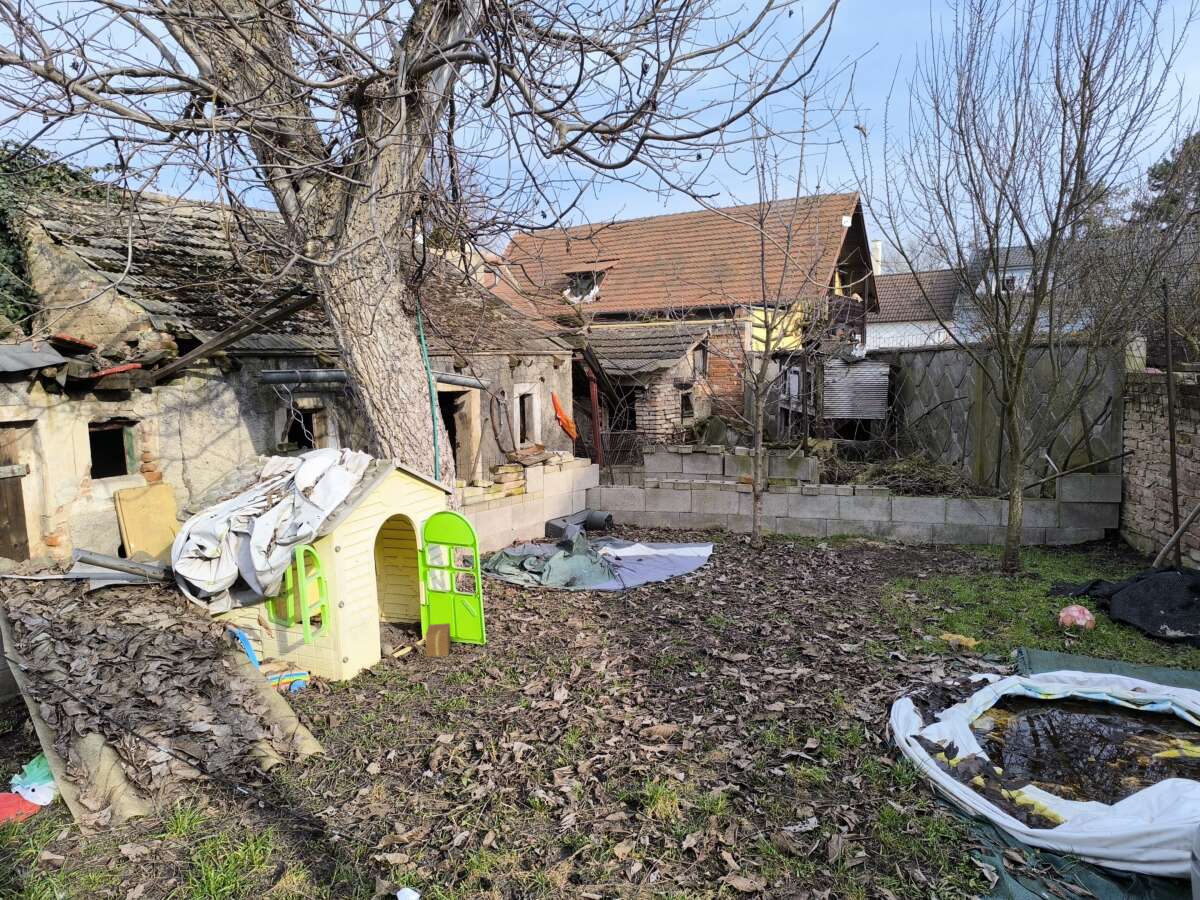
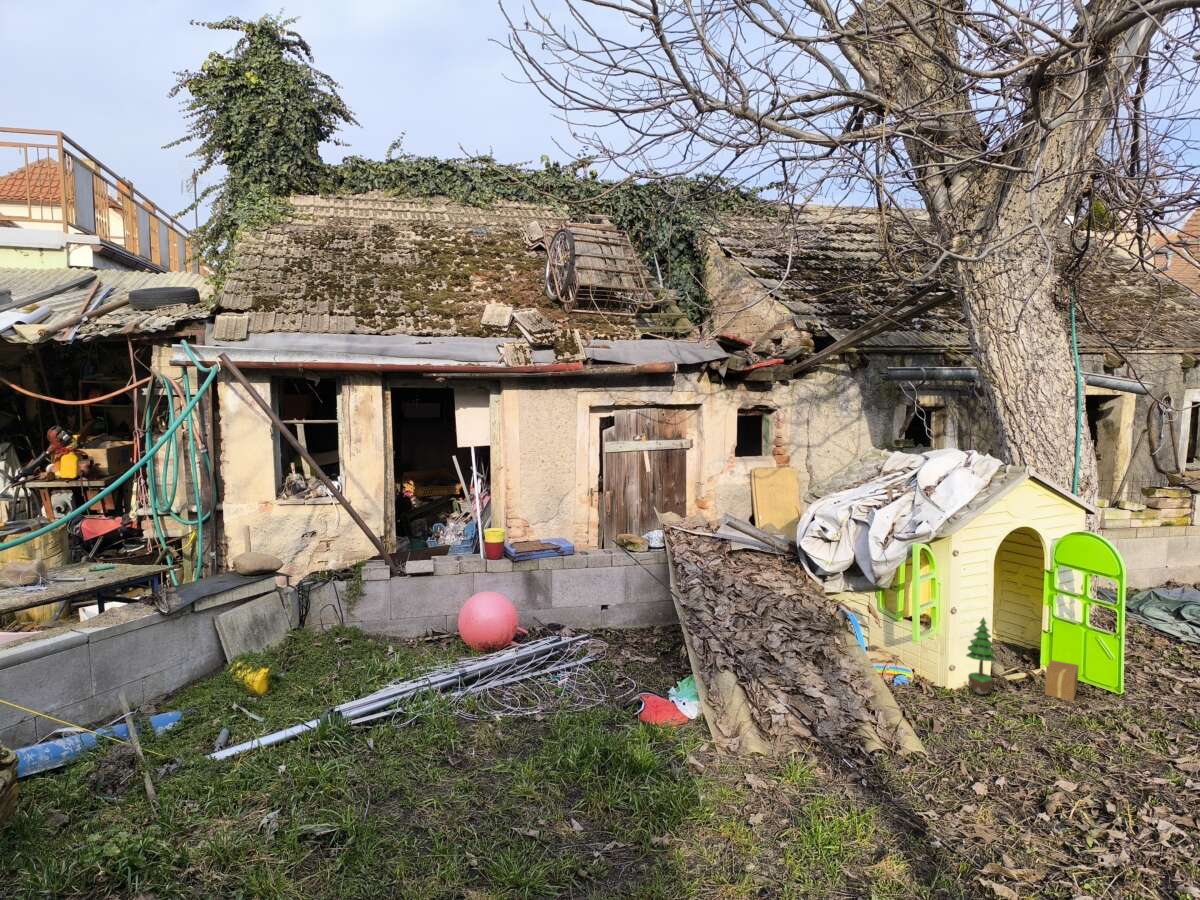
potted tree: none [358,601,385,674] -> present [966,618,997,695]

